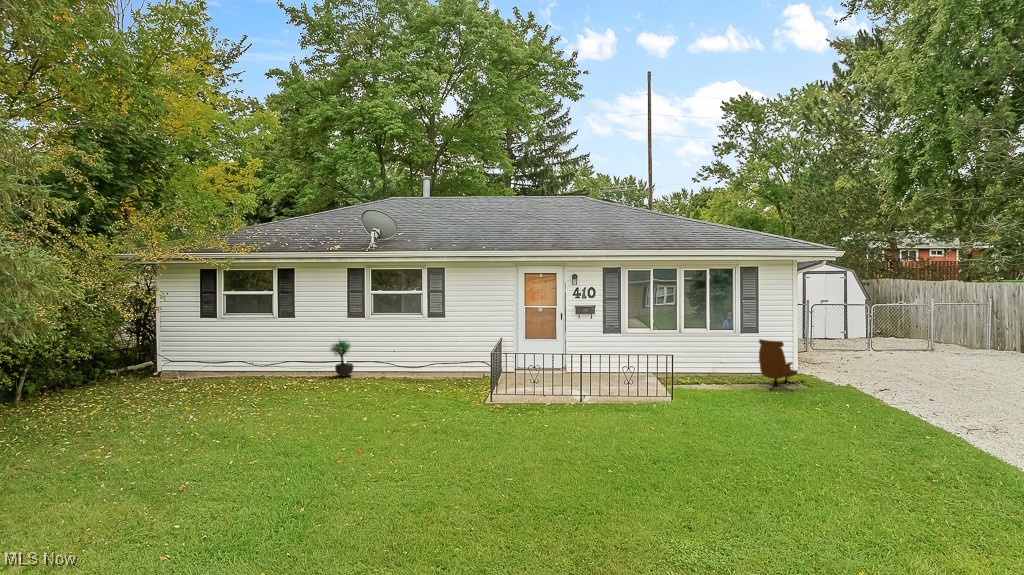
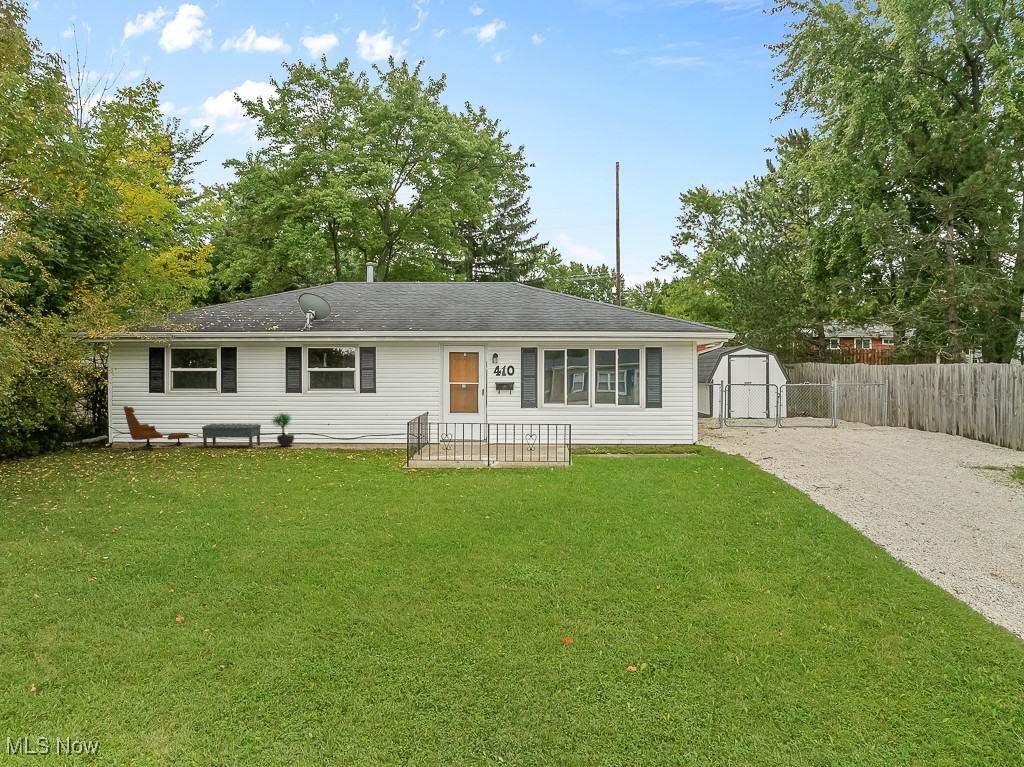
lounge chair: present [759,339,798,391] -> present [124,406,189,451]
bench: none [255,351,317,379] -> present [202,424,261,448]

